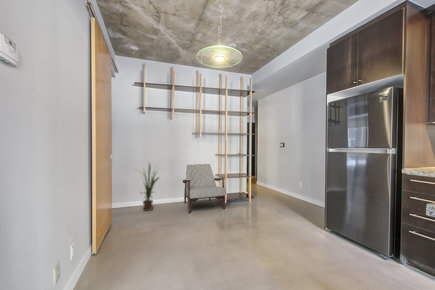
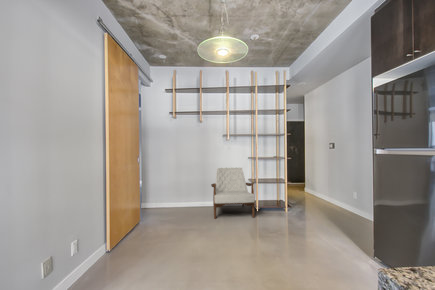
house plant: present [143,164,158,211] -> none [165,165,190,213]

